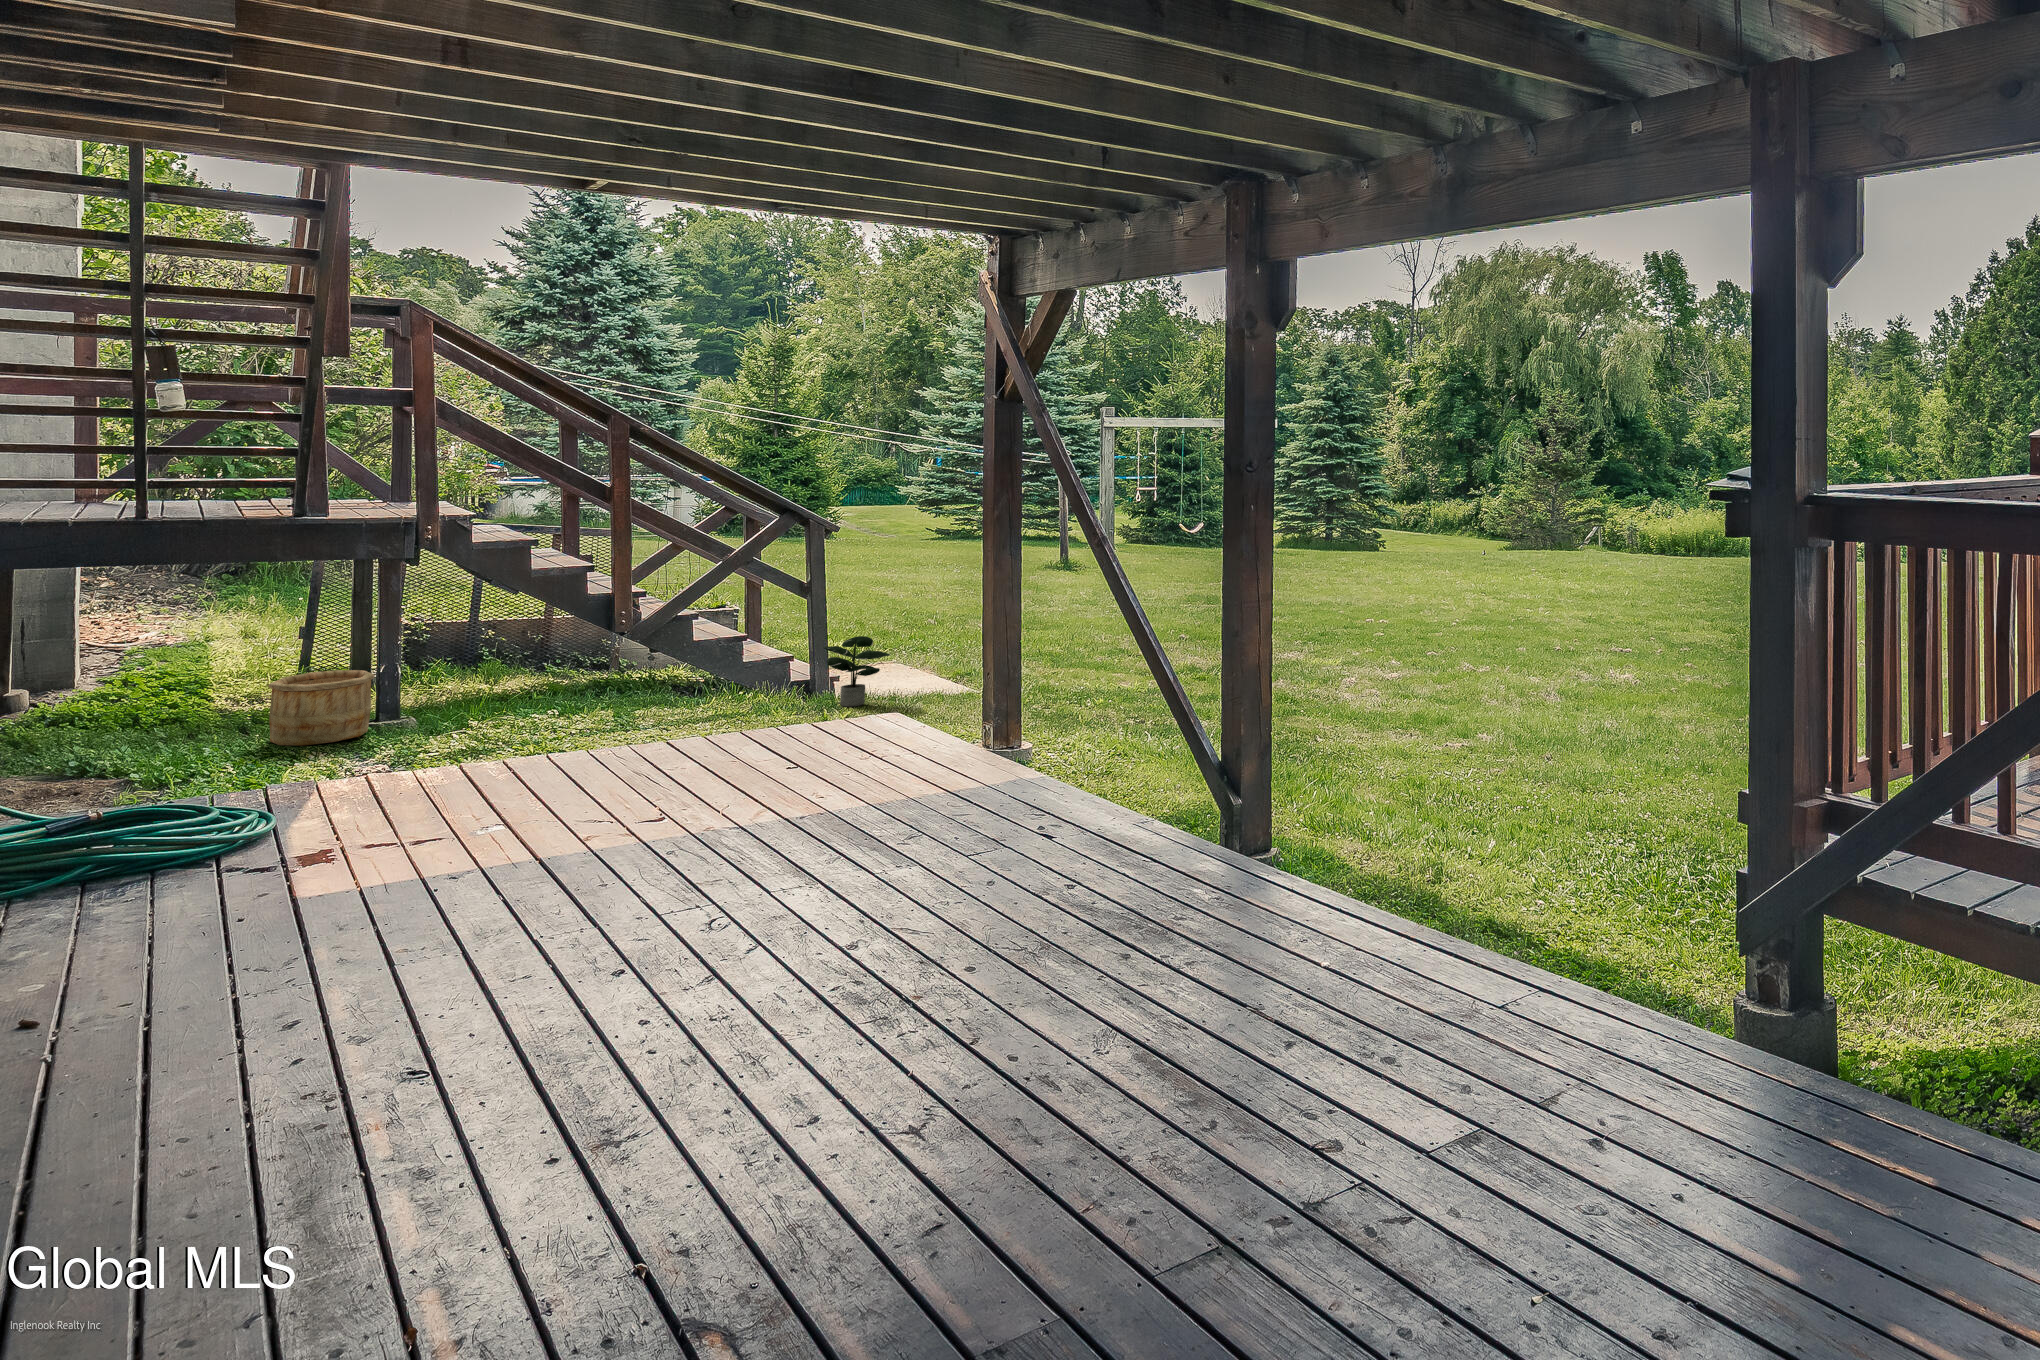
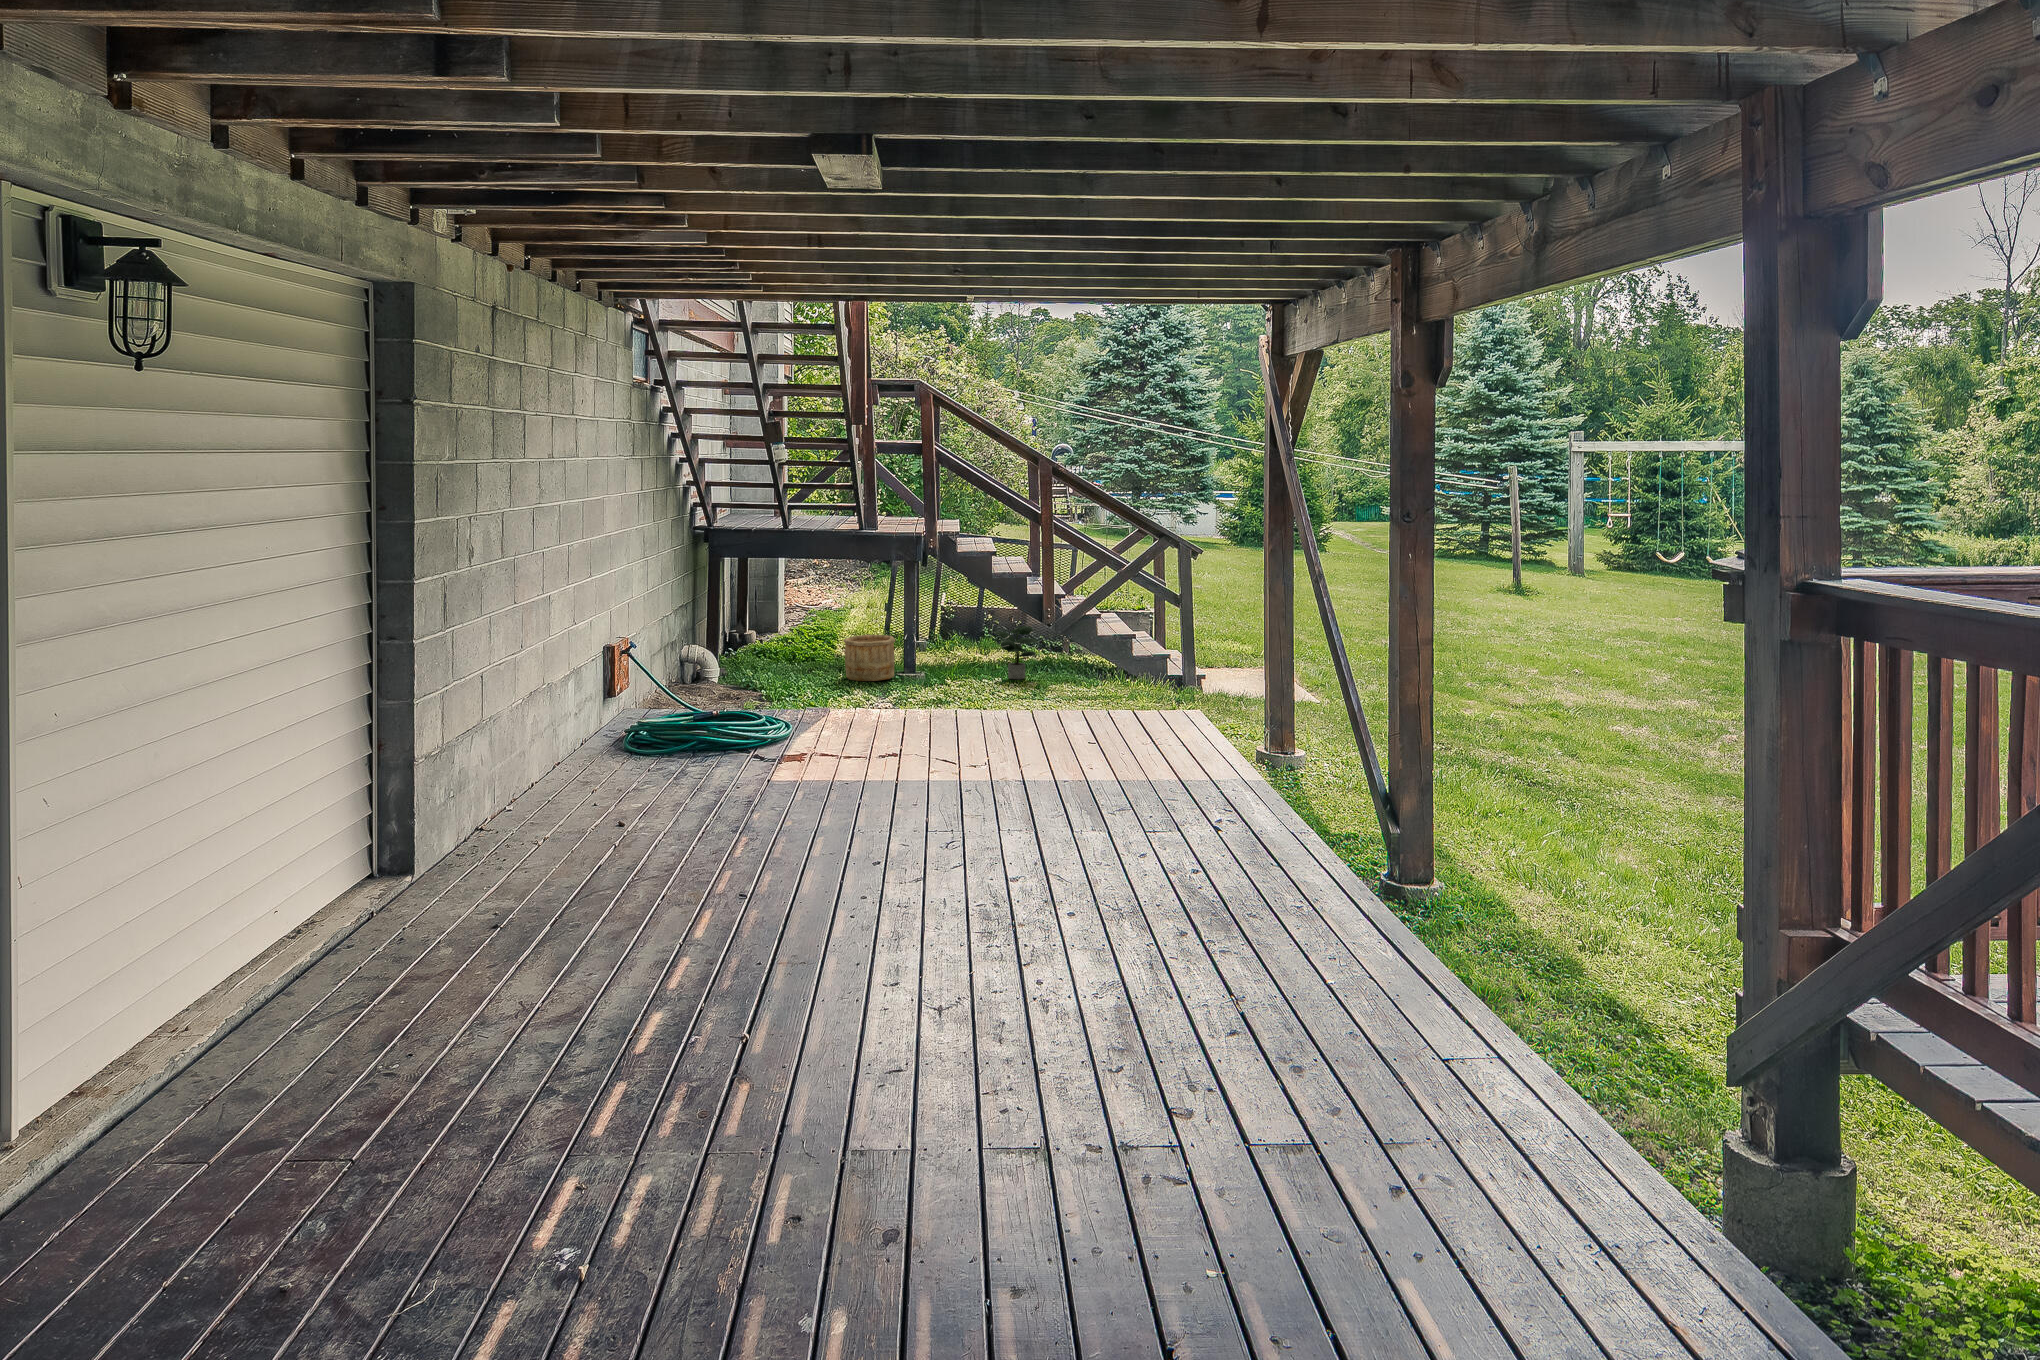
potted plant: present [823,636,890,707] -> present [994,626,1038,680]

